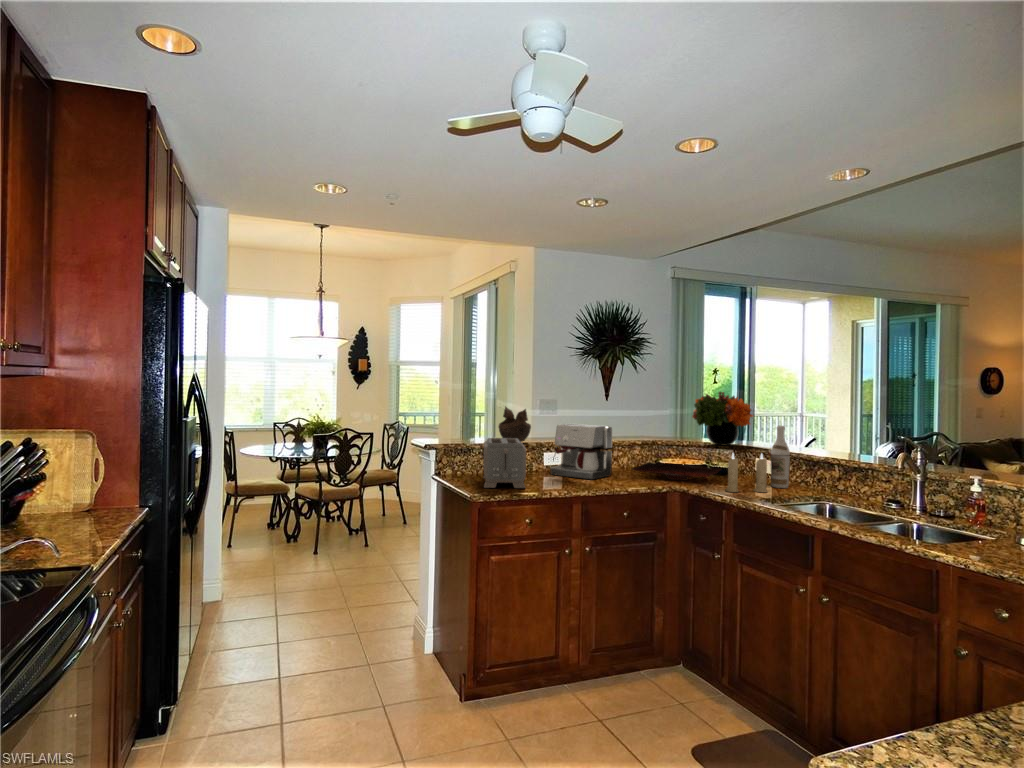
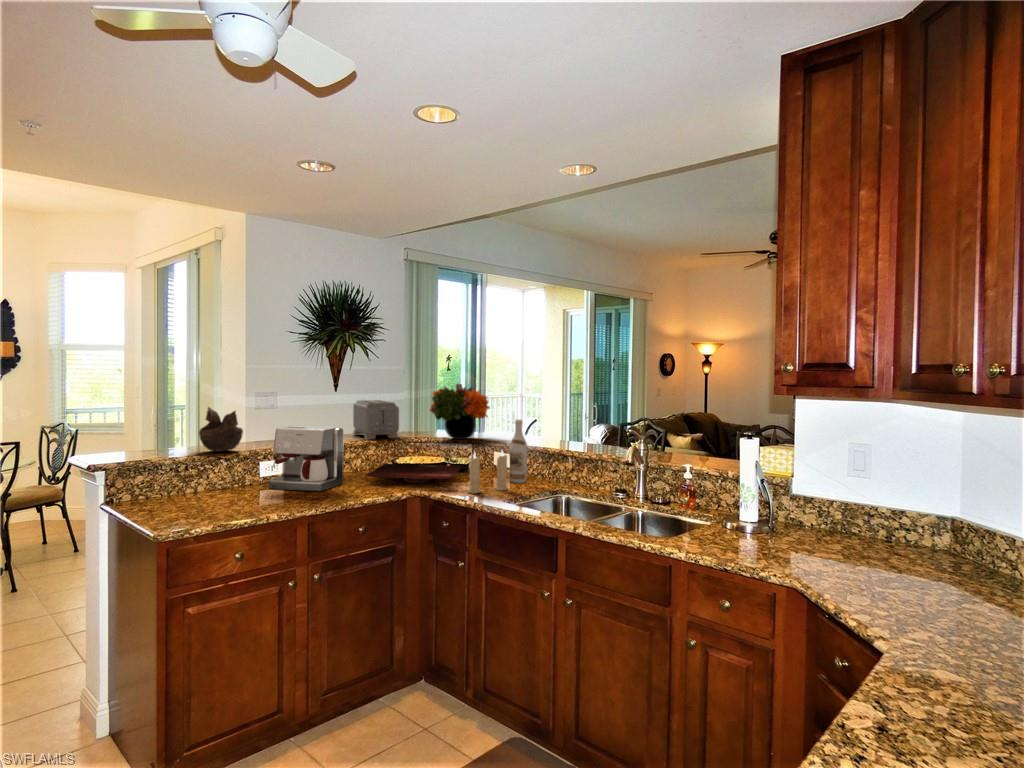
toaster: present [483,438,526,488] -> present [353,400,399,439]

